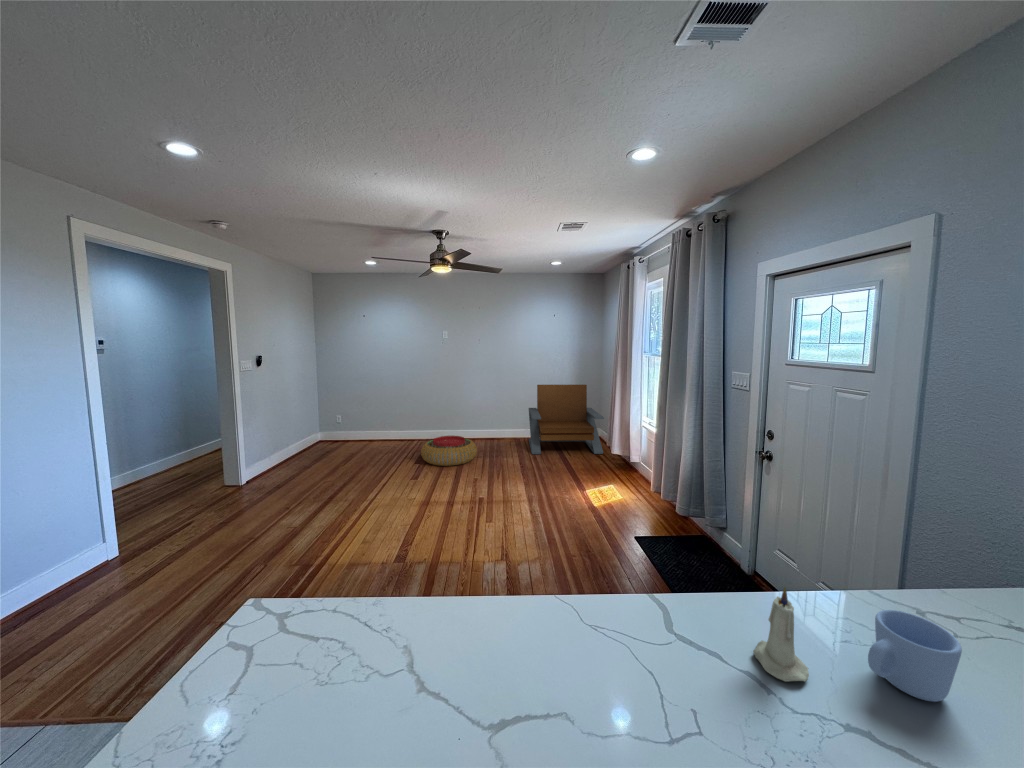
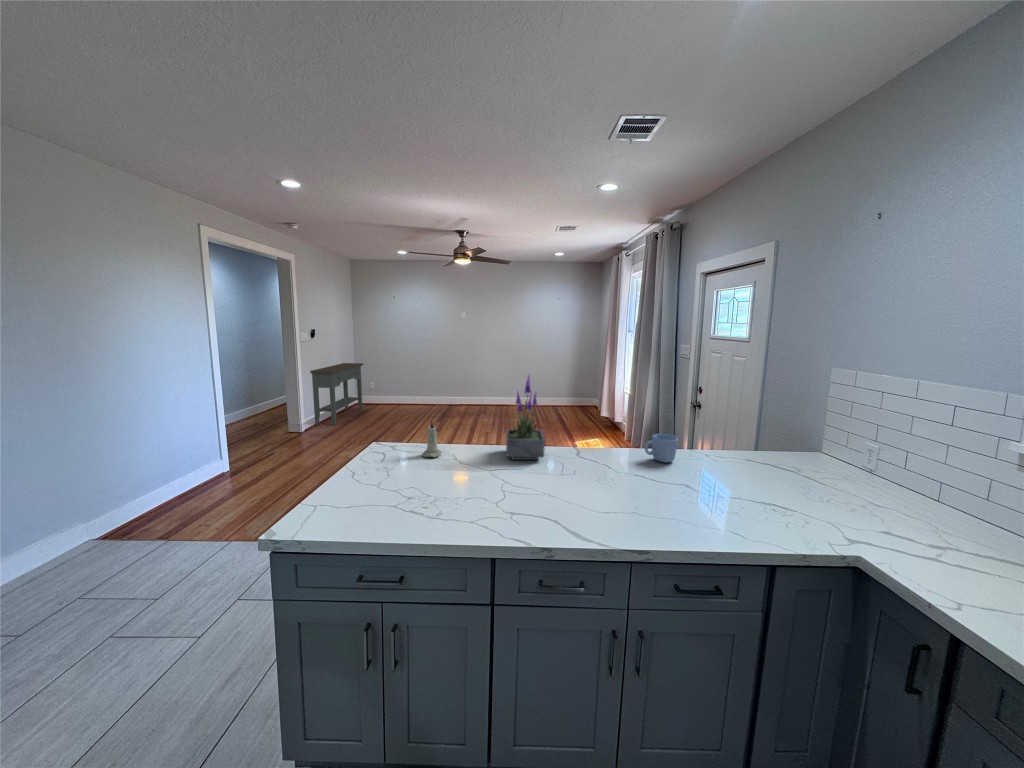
lounge chair: present [529,384,604,454] -> none [533,359,596,418]
console table: none [255,394,329,474] -> present [310,363,364,425]
pouf: present [421,436,477,466] -> none [442,400,488,423]
potted plant: none [523,481,631,714] -> present [506,375,545,460]
candle: present [753,587,809,681] -> present [422,420,442,457]

